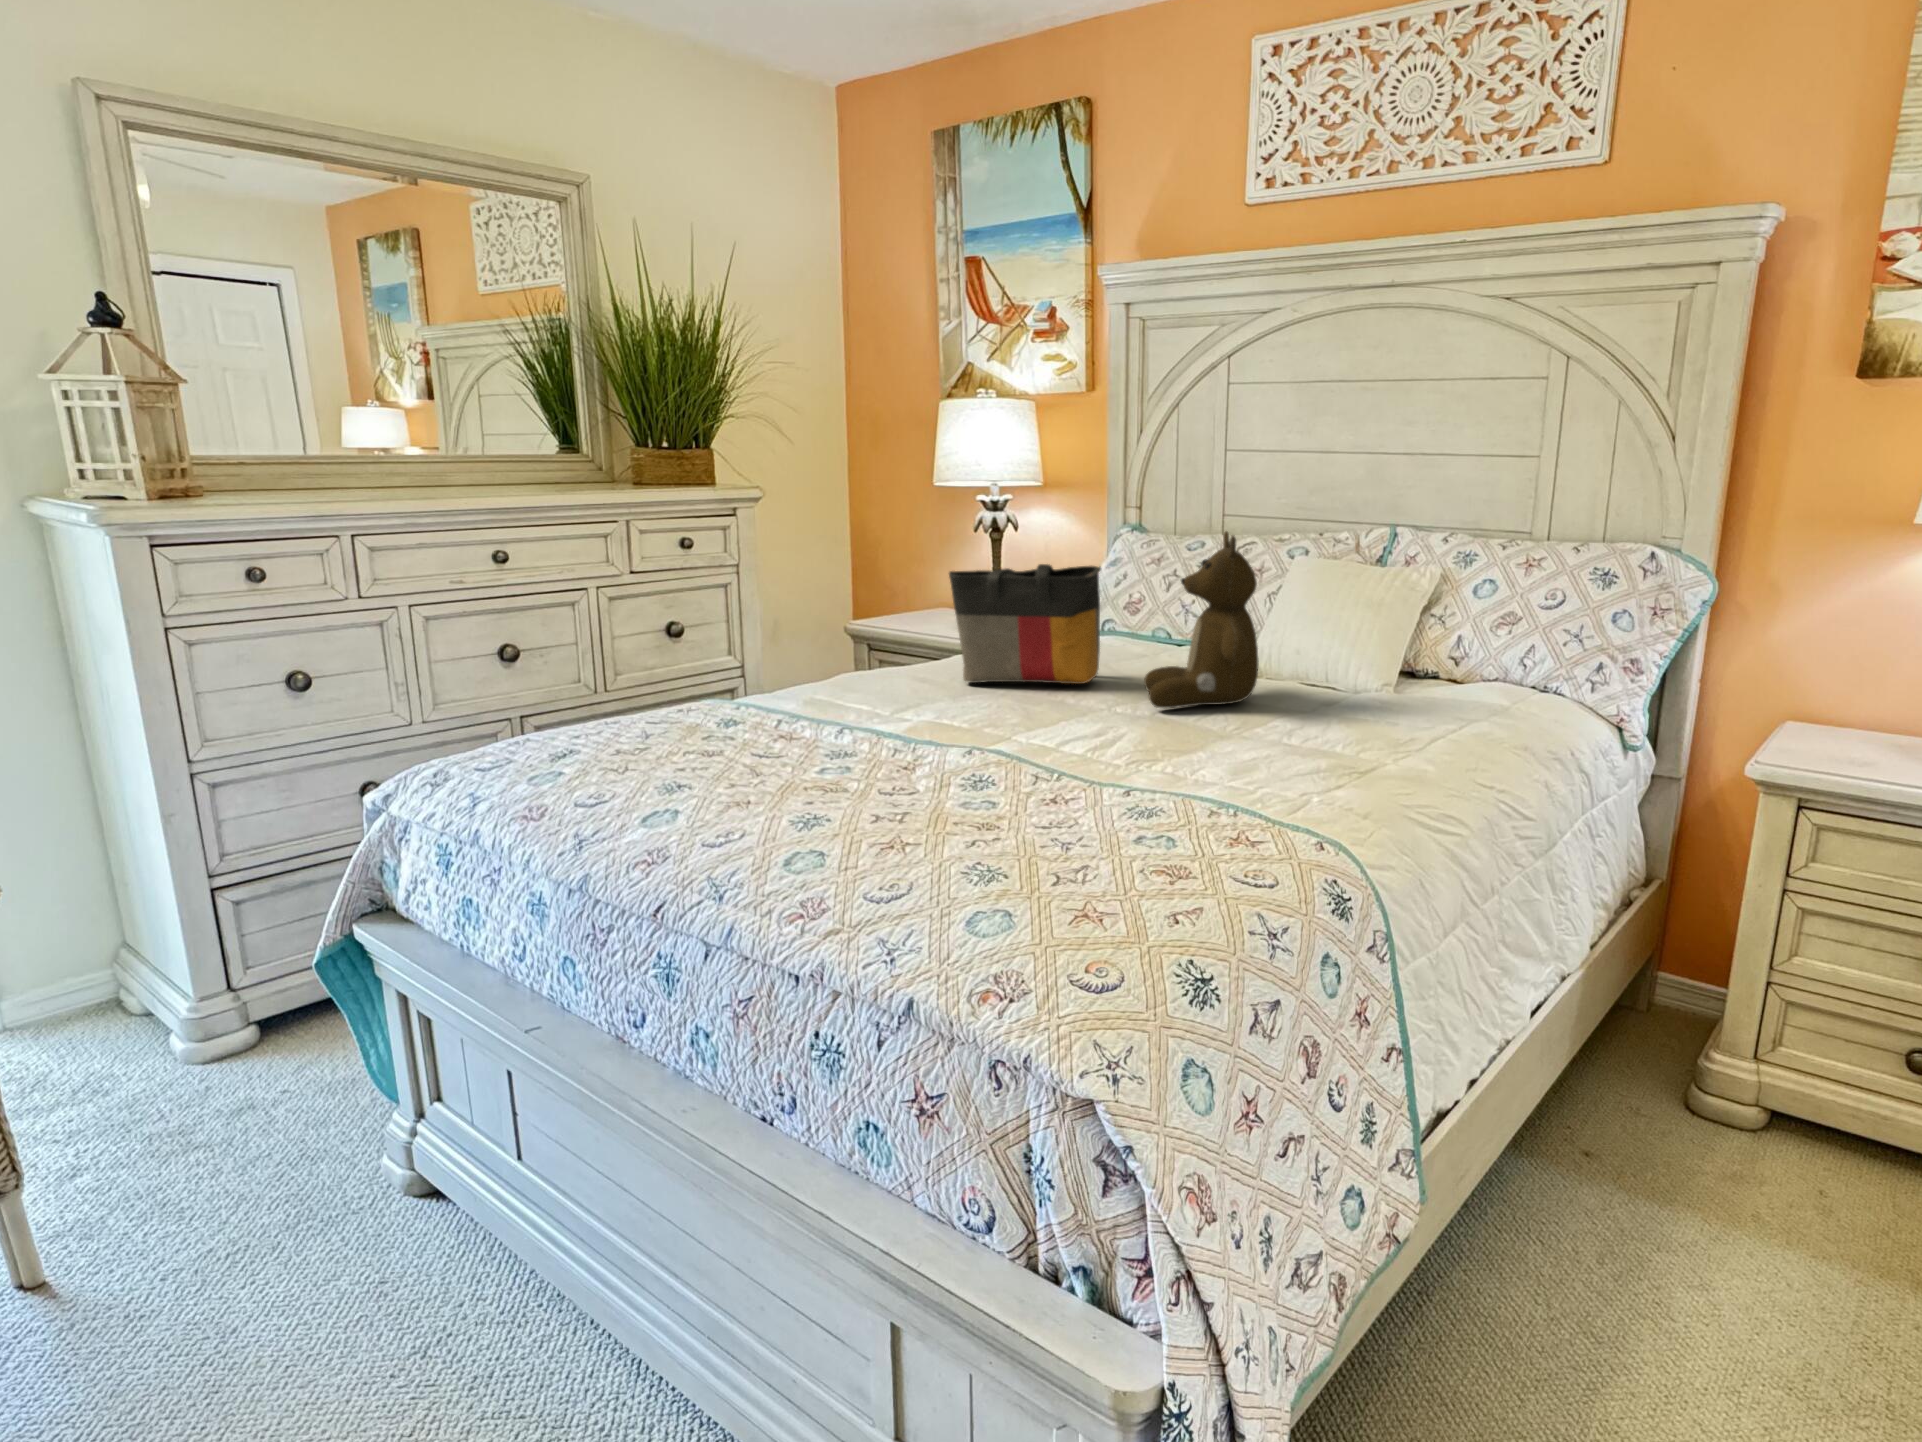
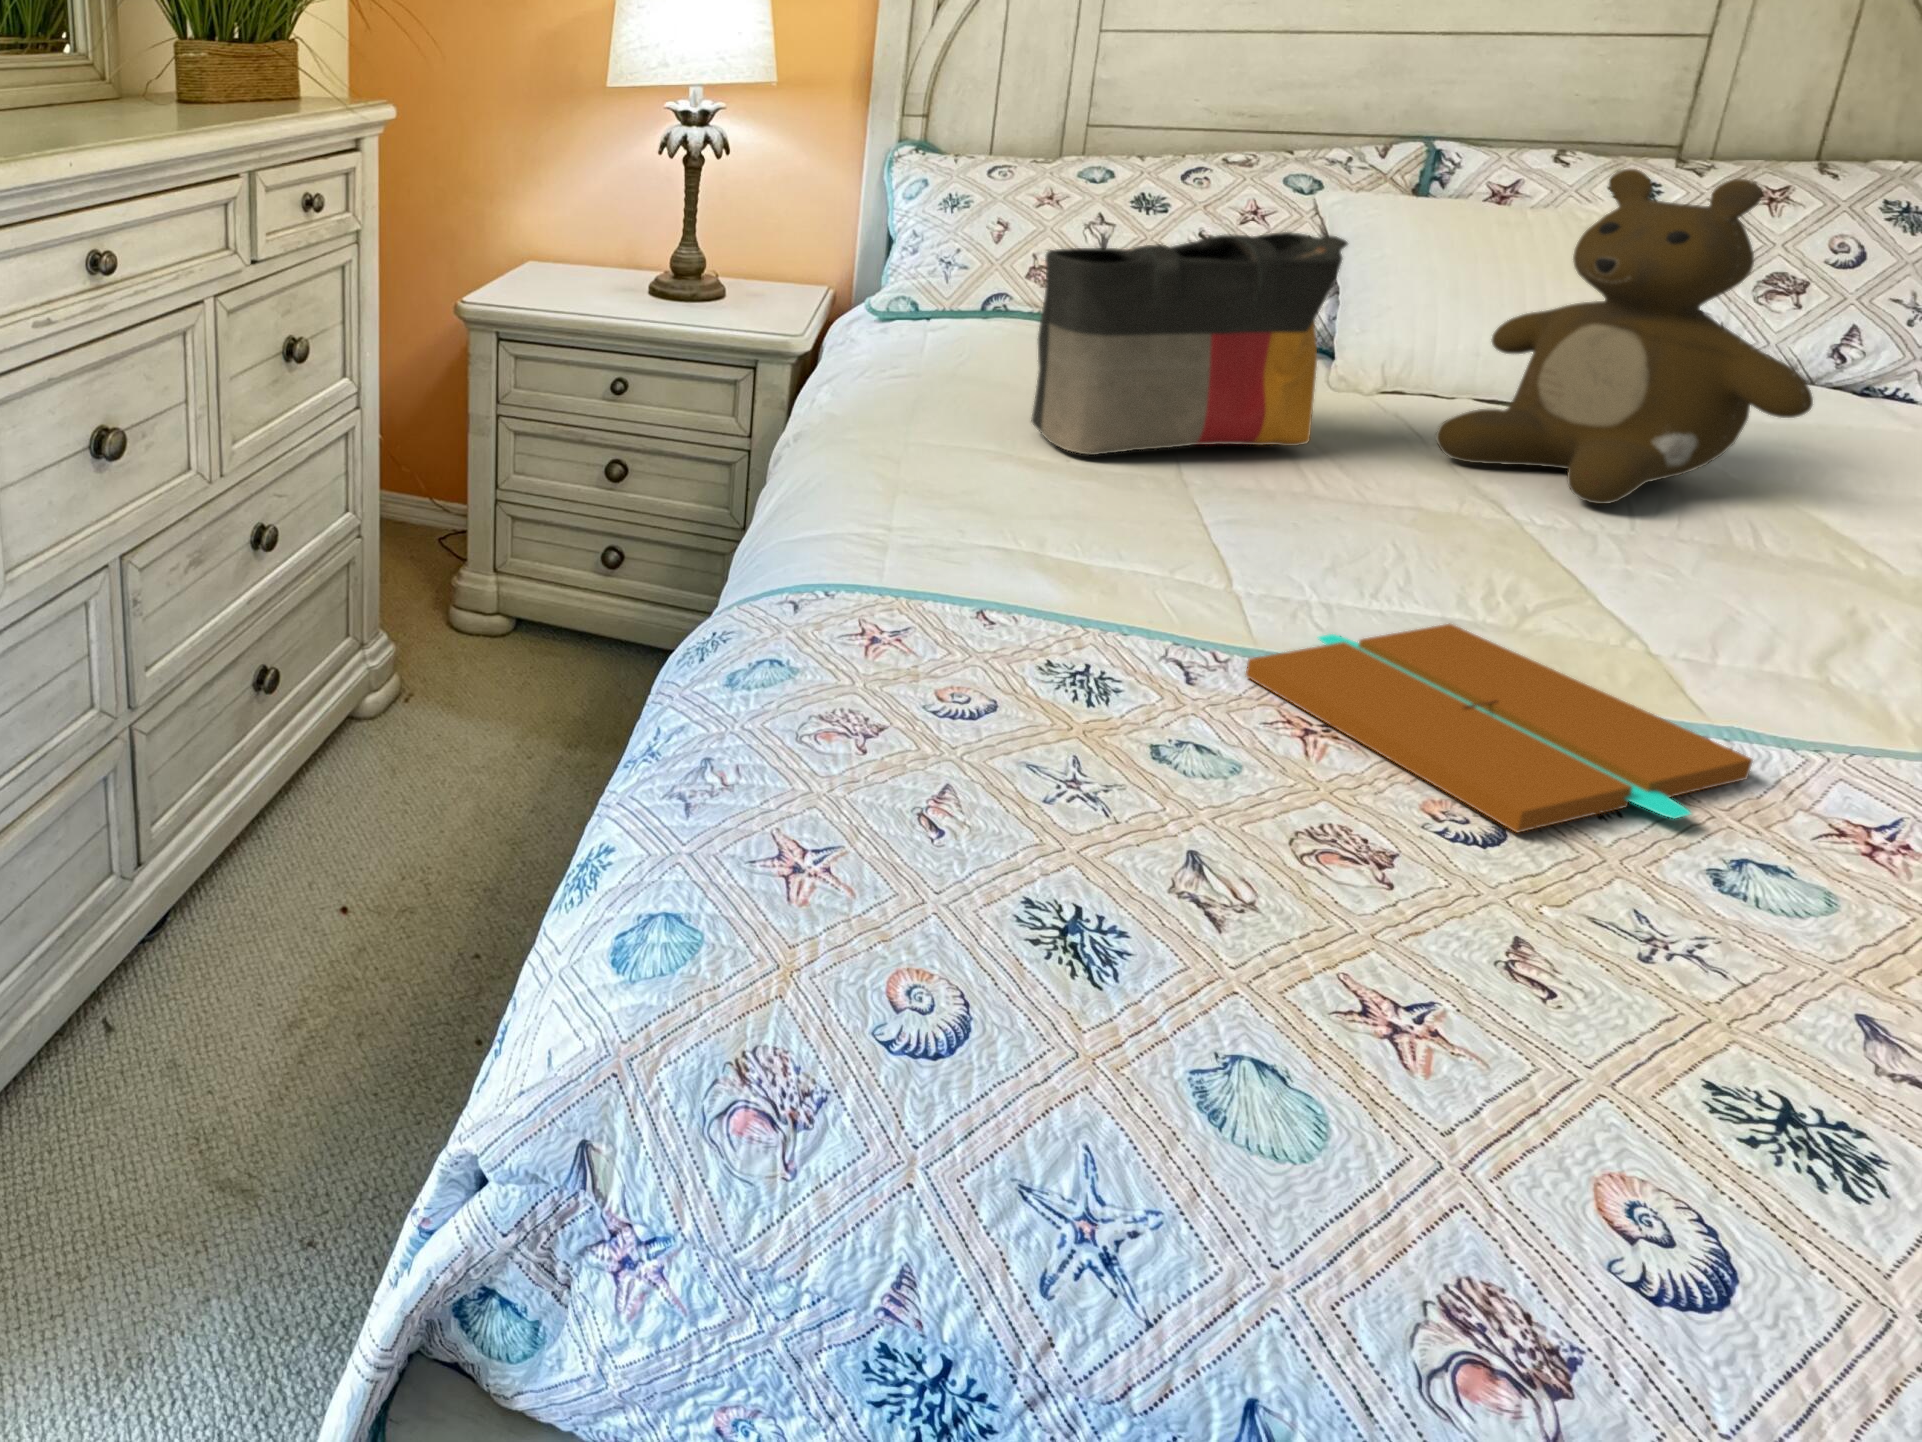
book: none [803,728,943,767] -> present [1246,623,1753,832]

